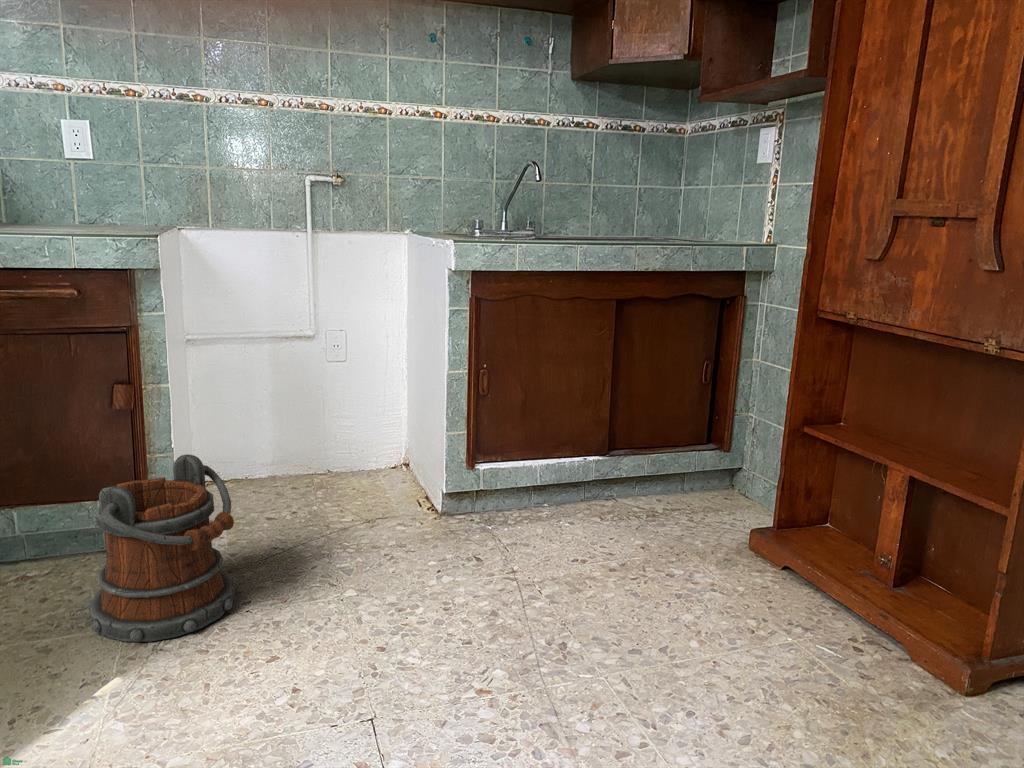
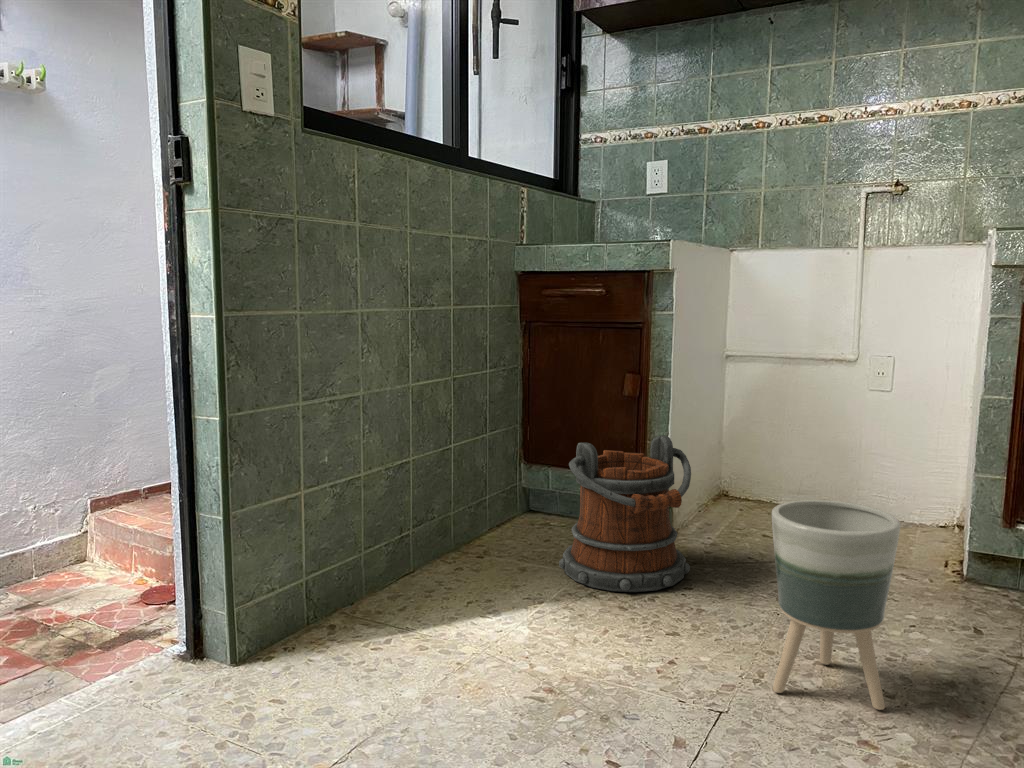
planter: none [373,498,475,678] -> present [772,500,901,710]

